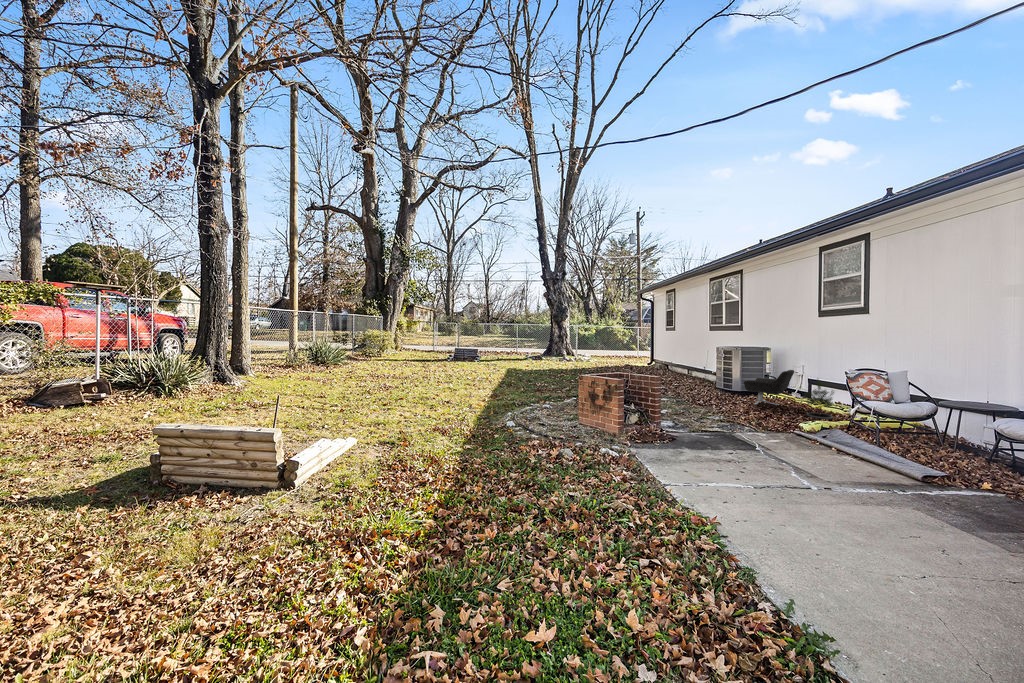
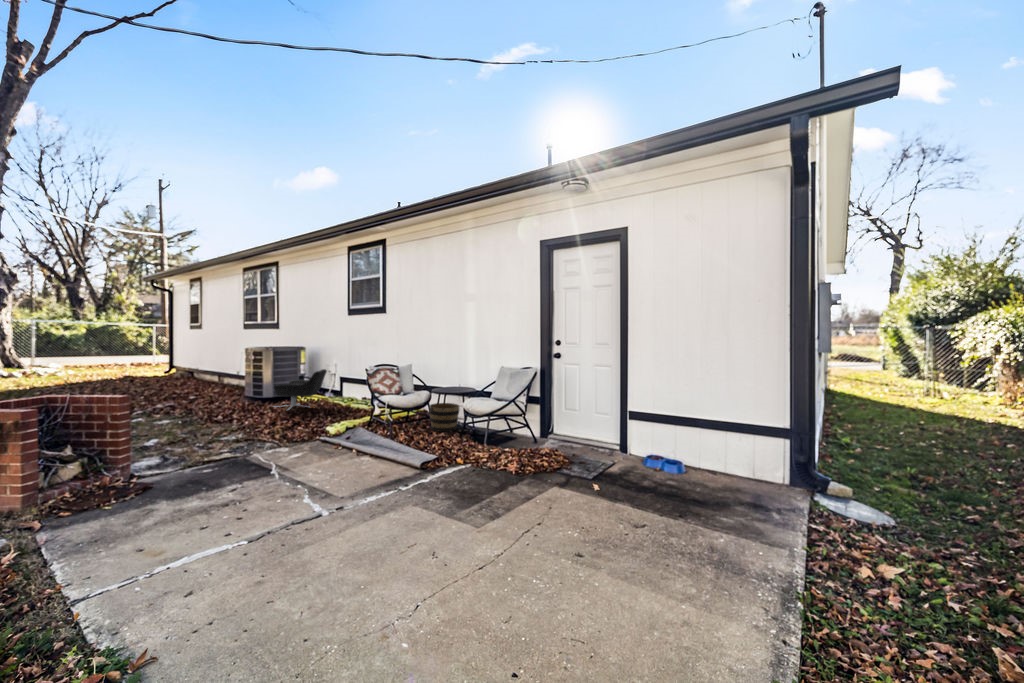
potted tree: present [806,381,834,419] -> none [332,375,362,416]
bucket: none [932,418,982,453] -> present [429,403,459,432]

